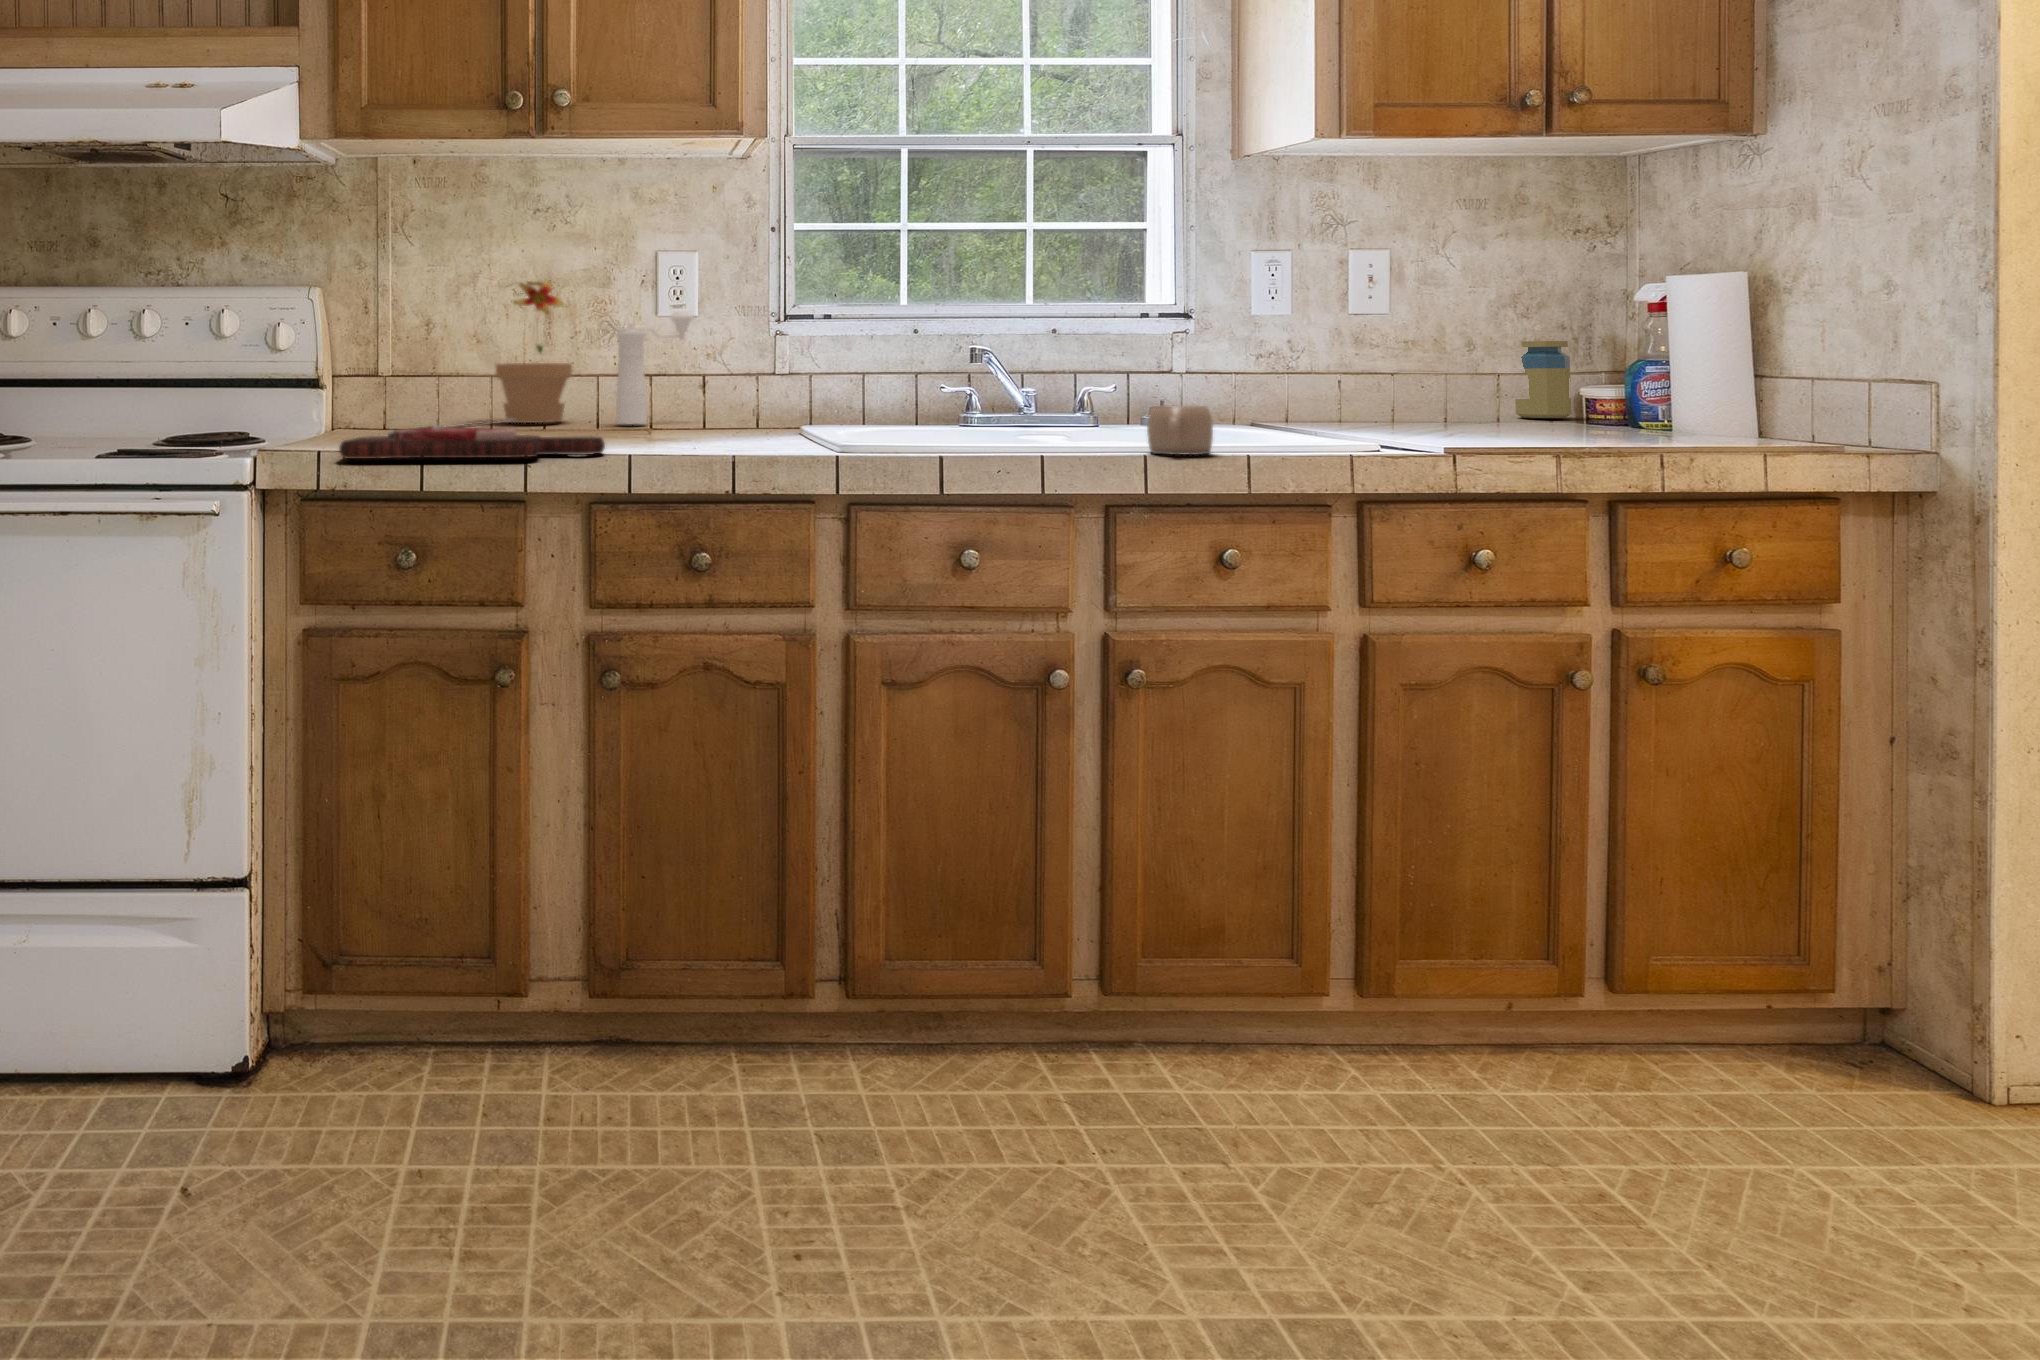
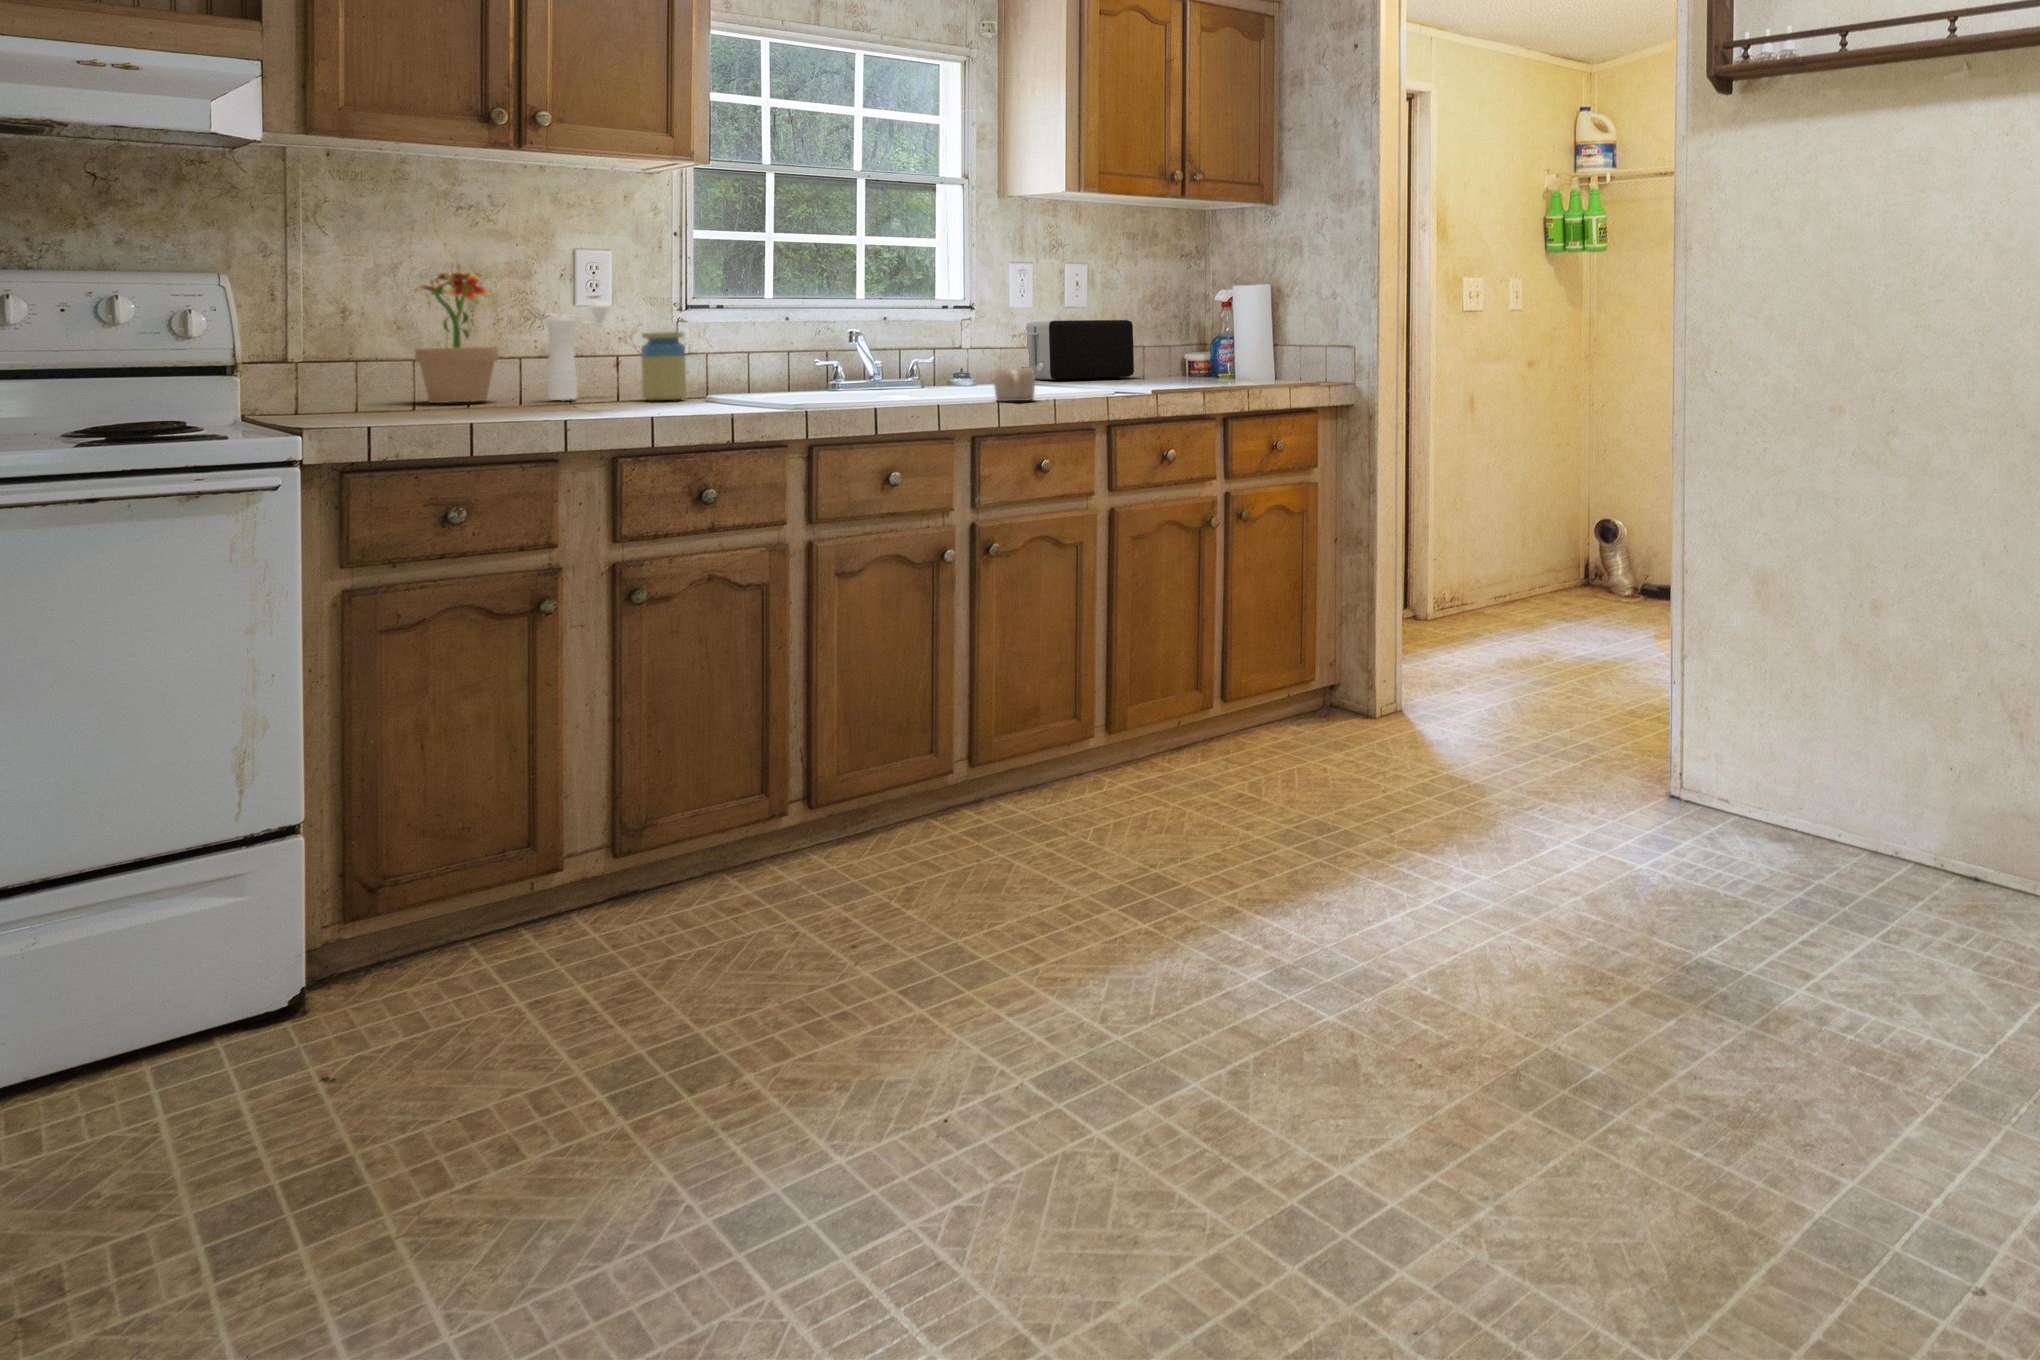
toaster: none [1273,331,1465,420] -> present [1022,320,1134,380]
jar: present [1515,341,1572,418] -> present [641,332,686,400]
cutting board: present [339,419,605,459] -> none [368,393,621,432]

